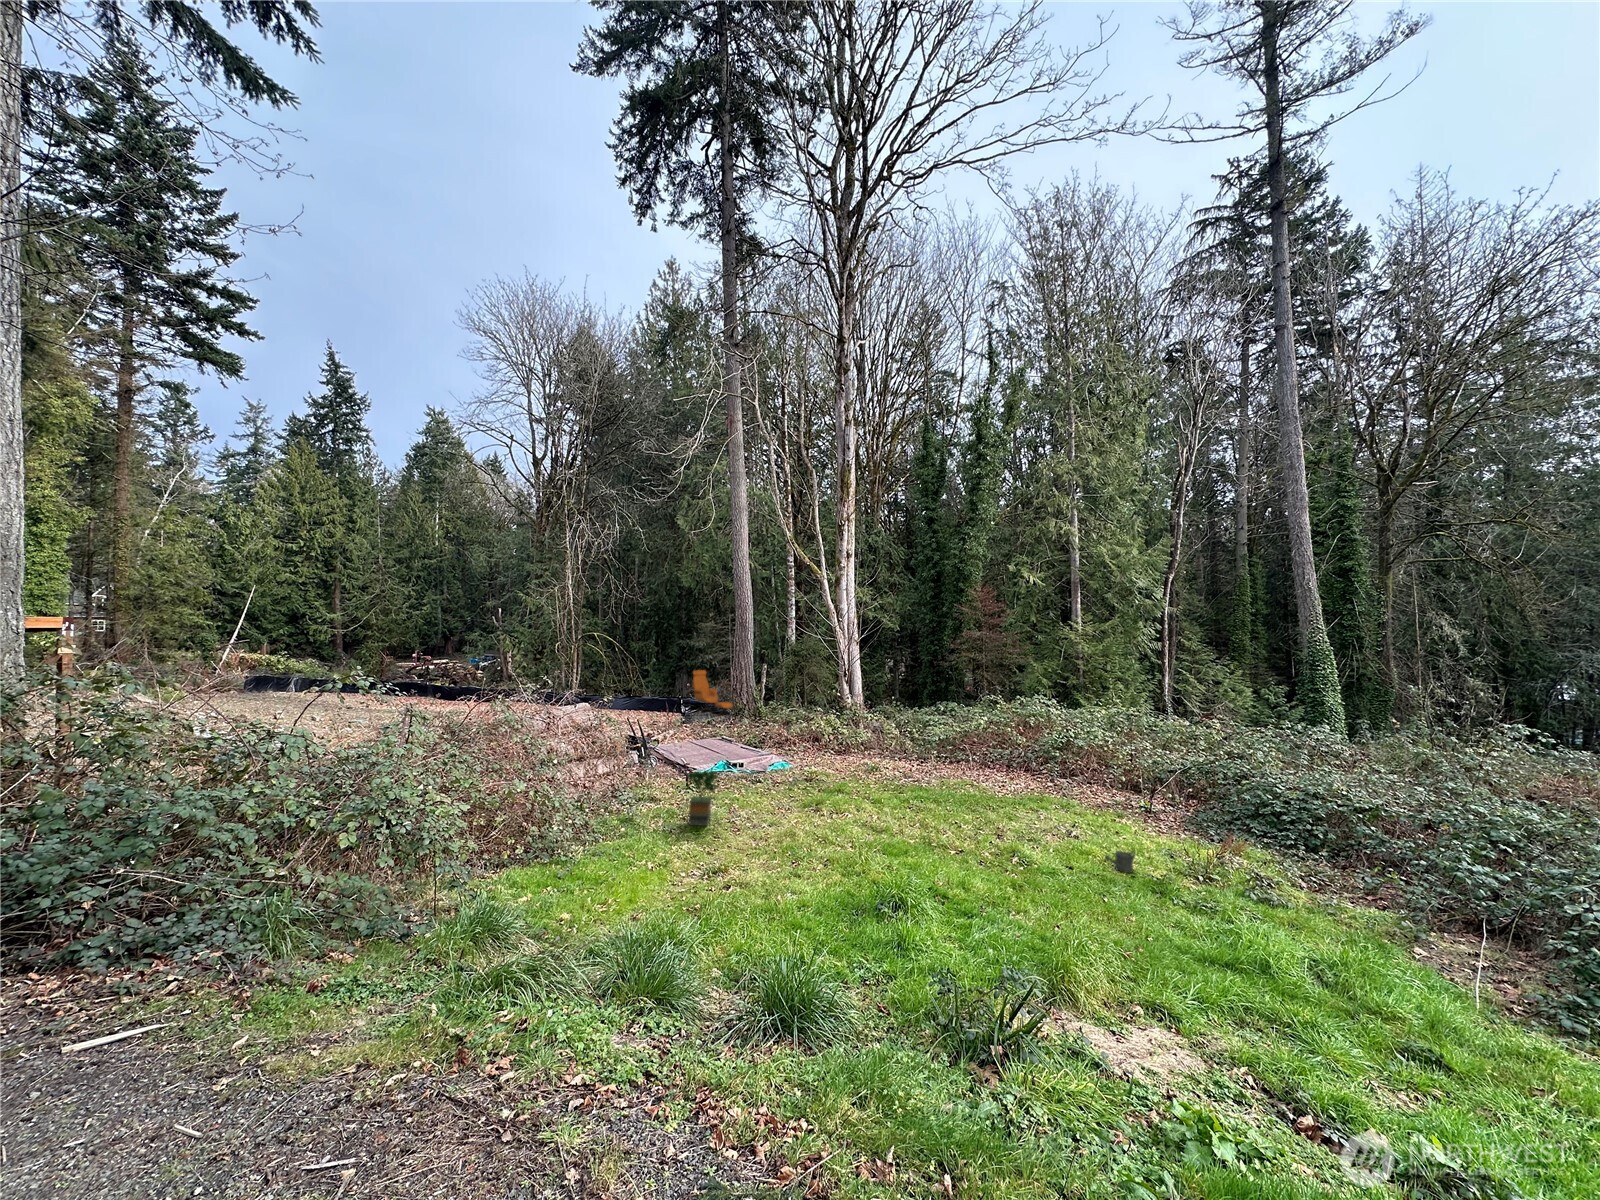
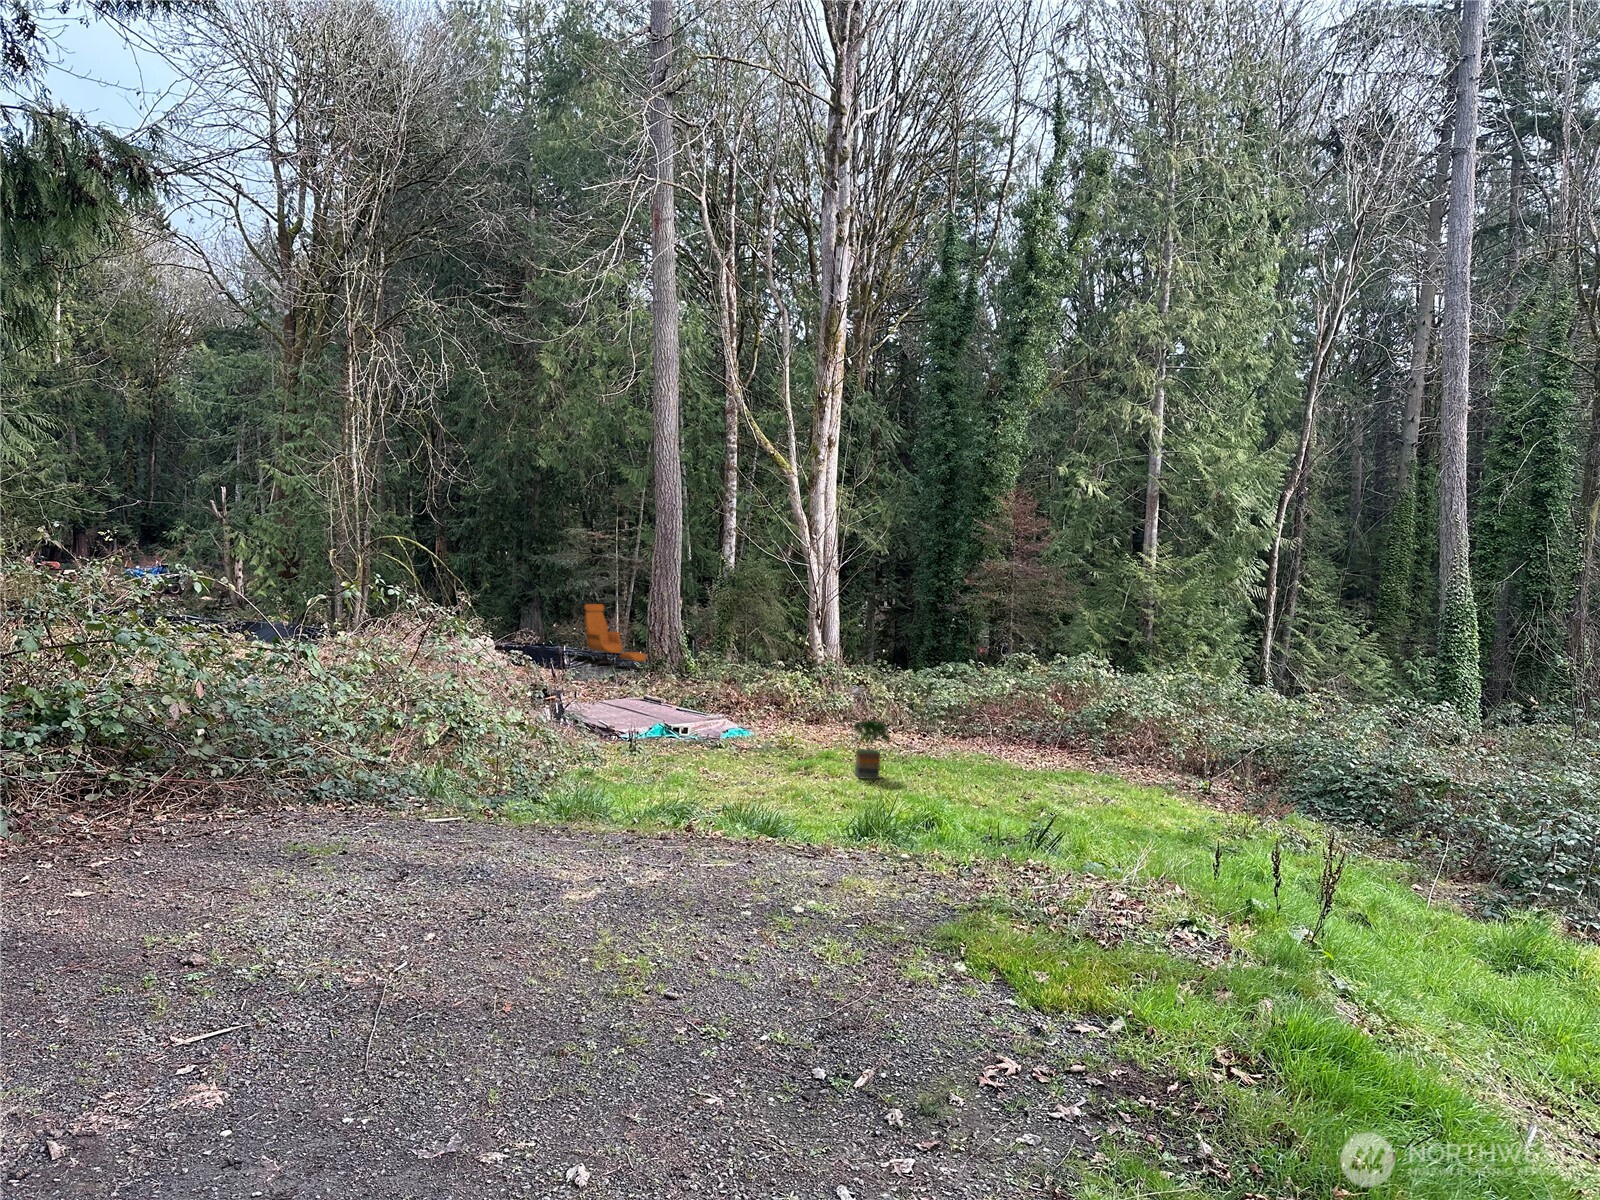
potted tree: present [687,771,719,826] -> present [853,720,890,779]
watering can: present [1105,851,1135,873] -> none [1138,811,1171,832]

